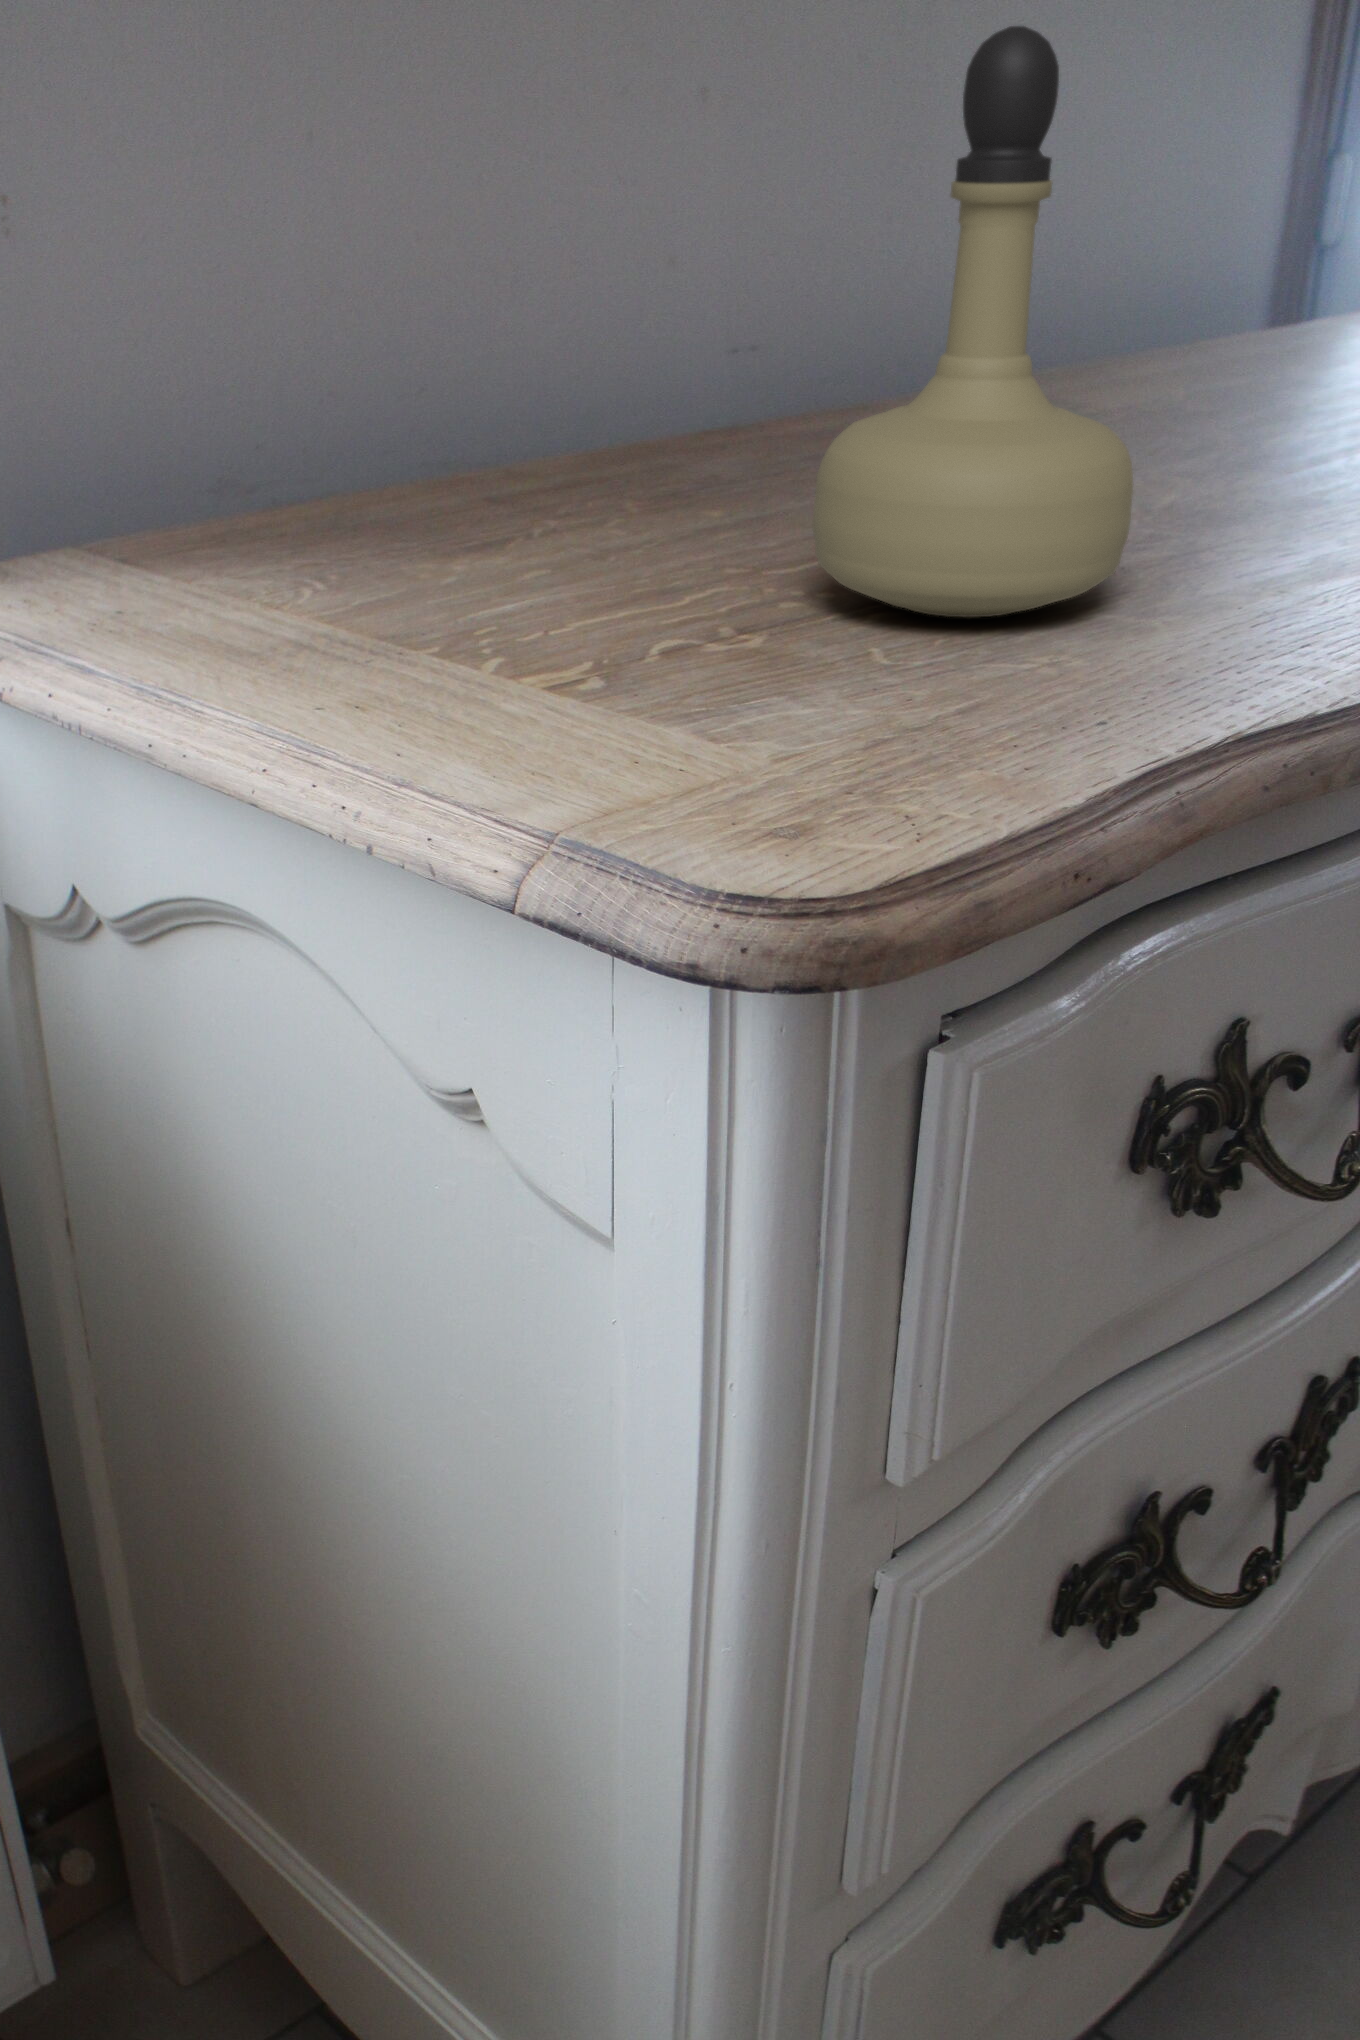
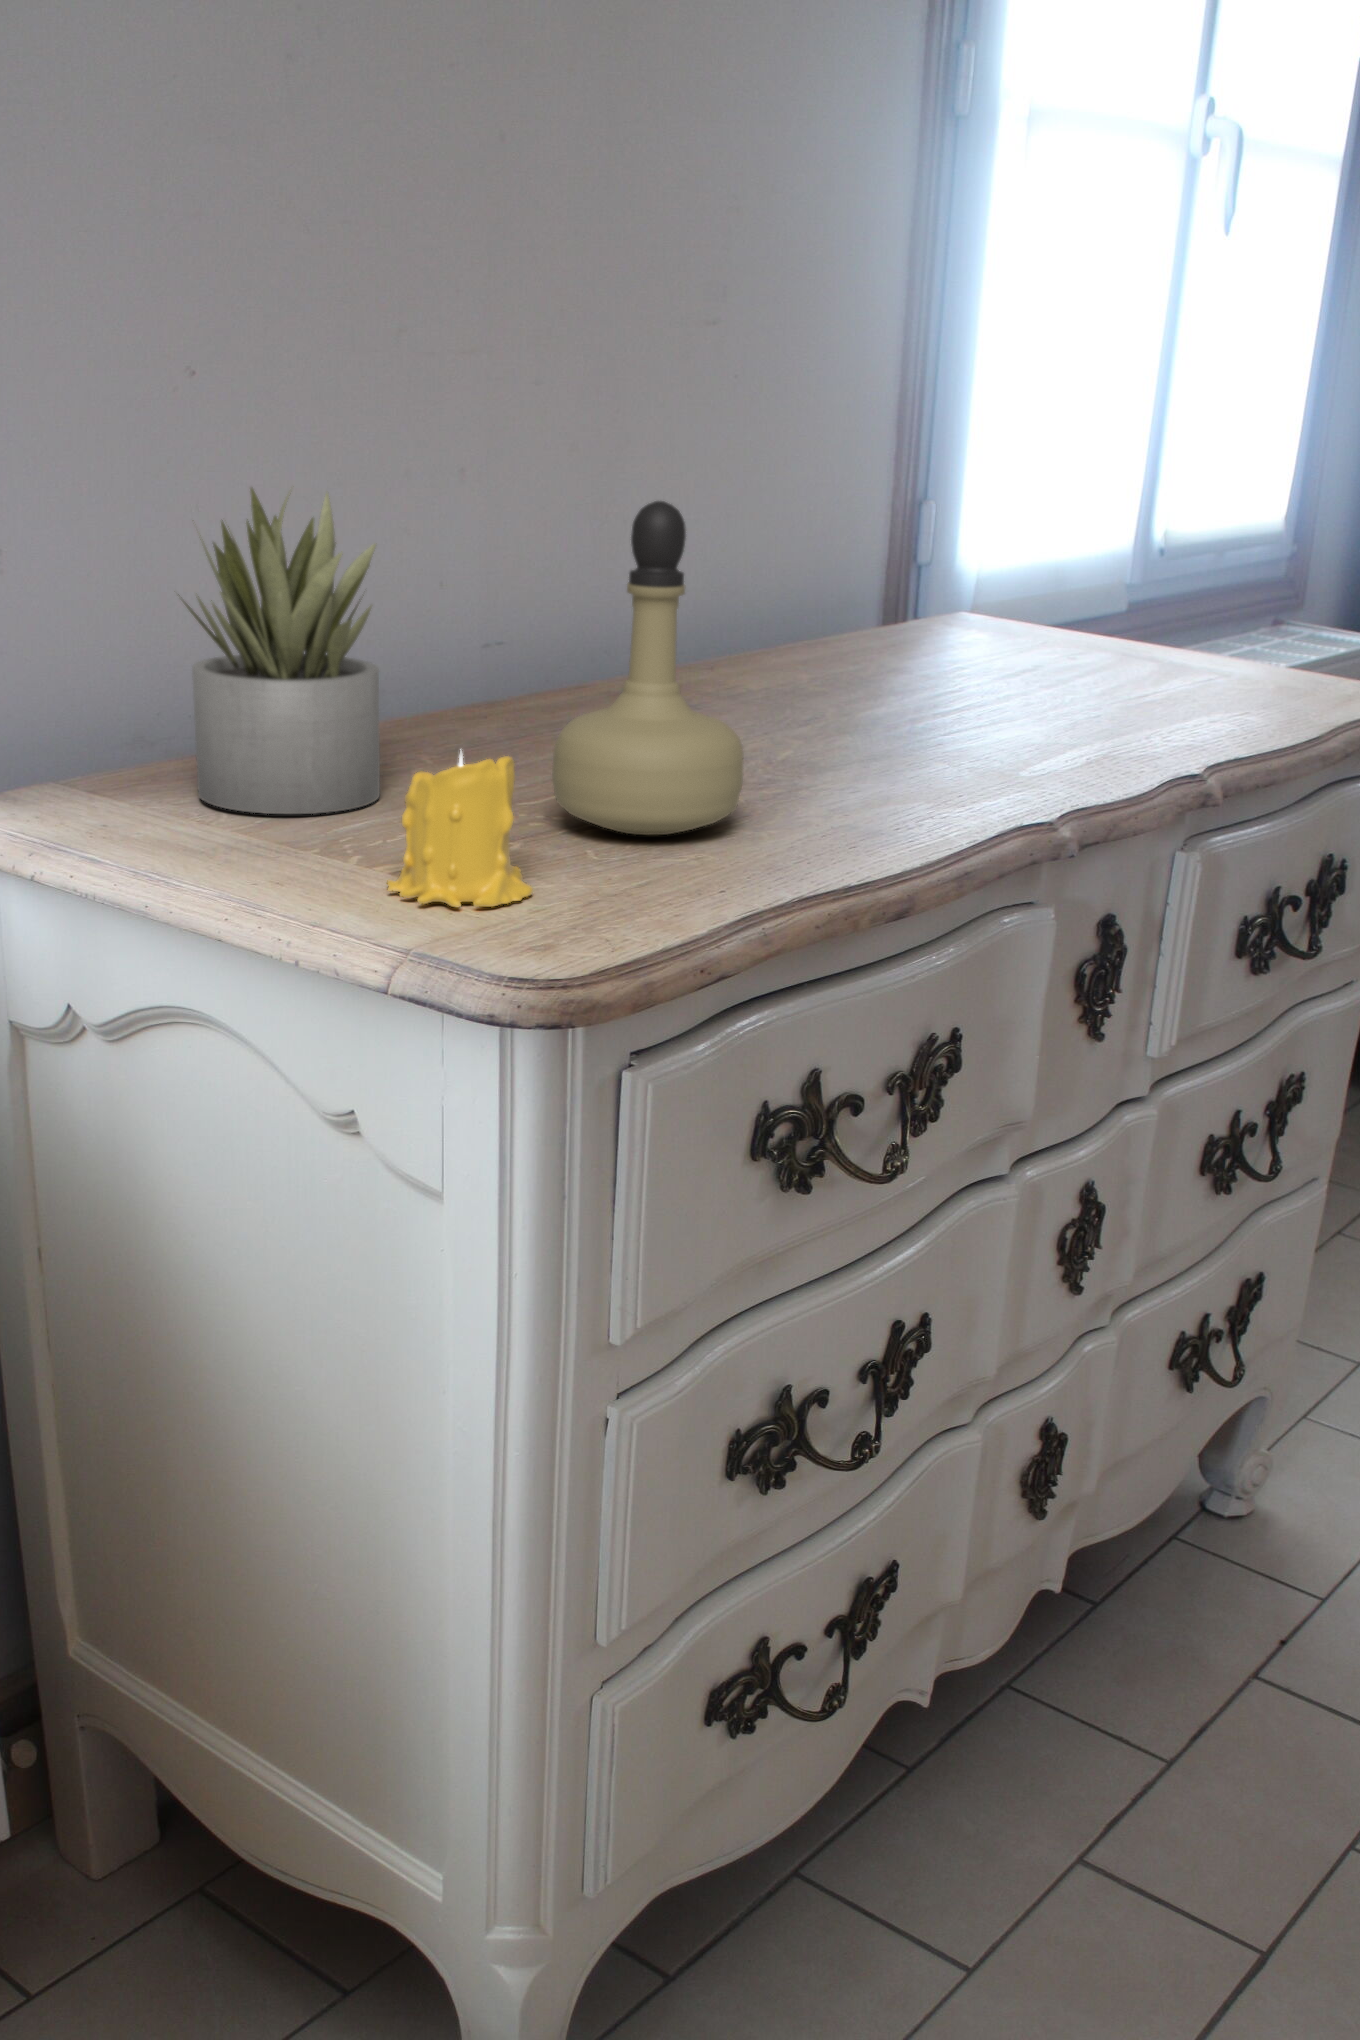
succulent plant: none [229,51,545,592] -> present [183,488,380,814]
candle: none [531,462,777,752] -> present [387,749,533,907]

